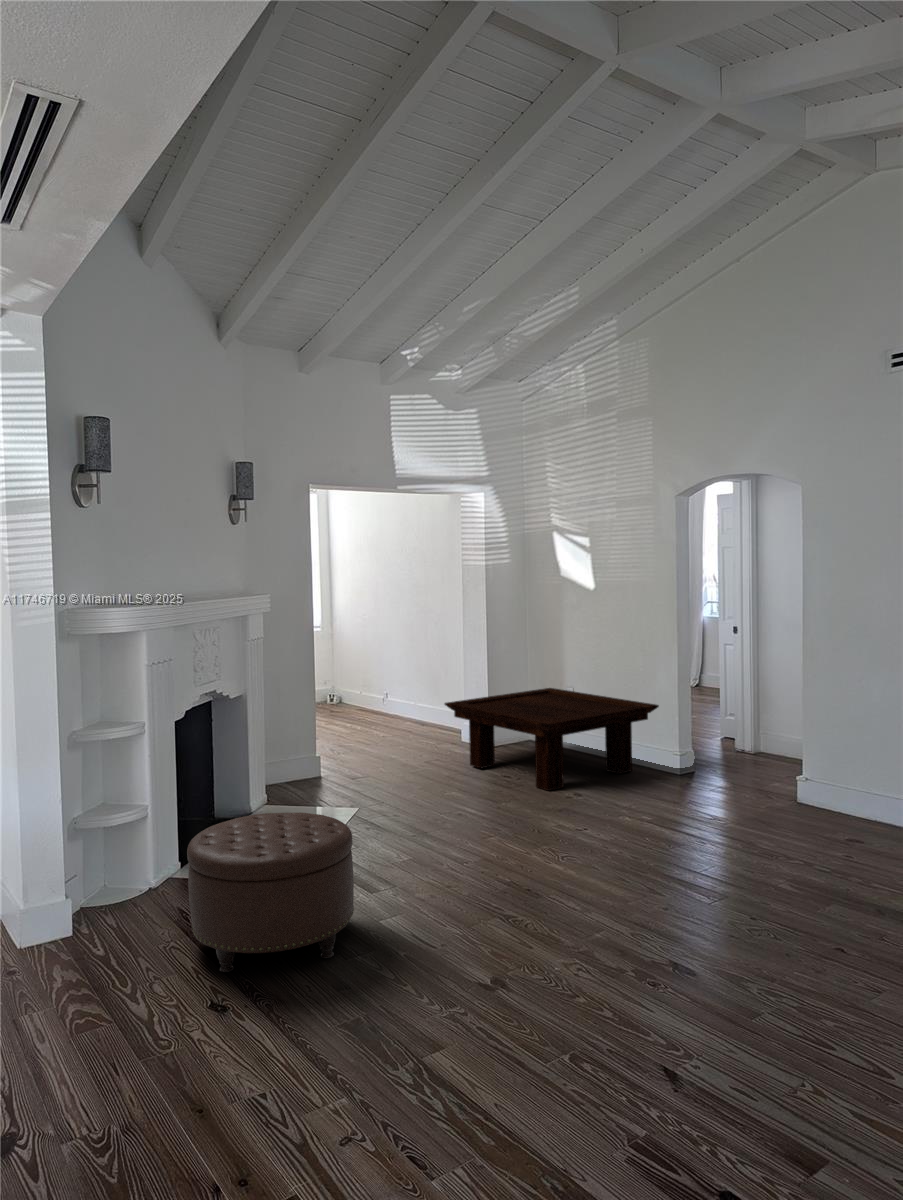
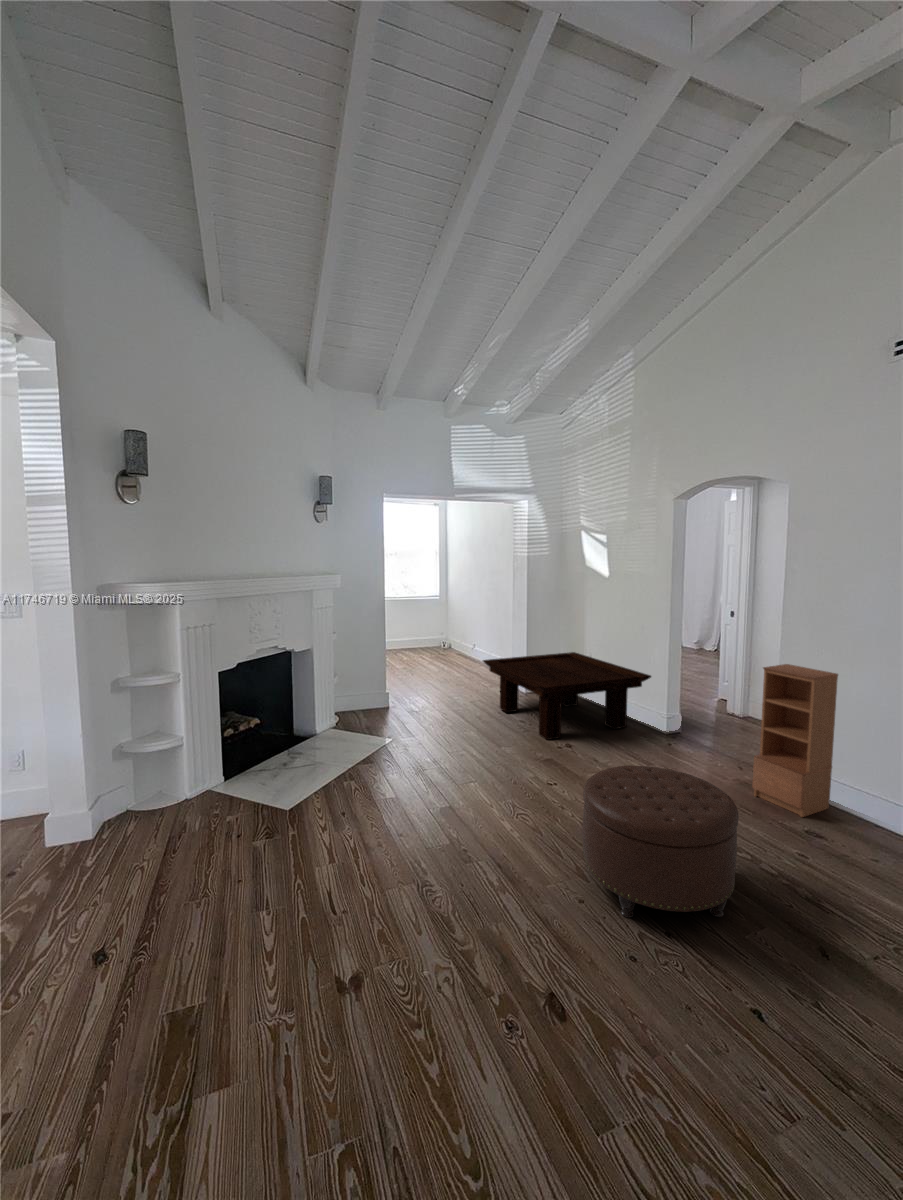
bookcase: none [789,673,863,829] -> present [752,664,838,817]
ottoman: present [187,813,354,972] -> present [582,765,739,918]

